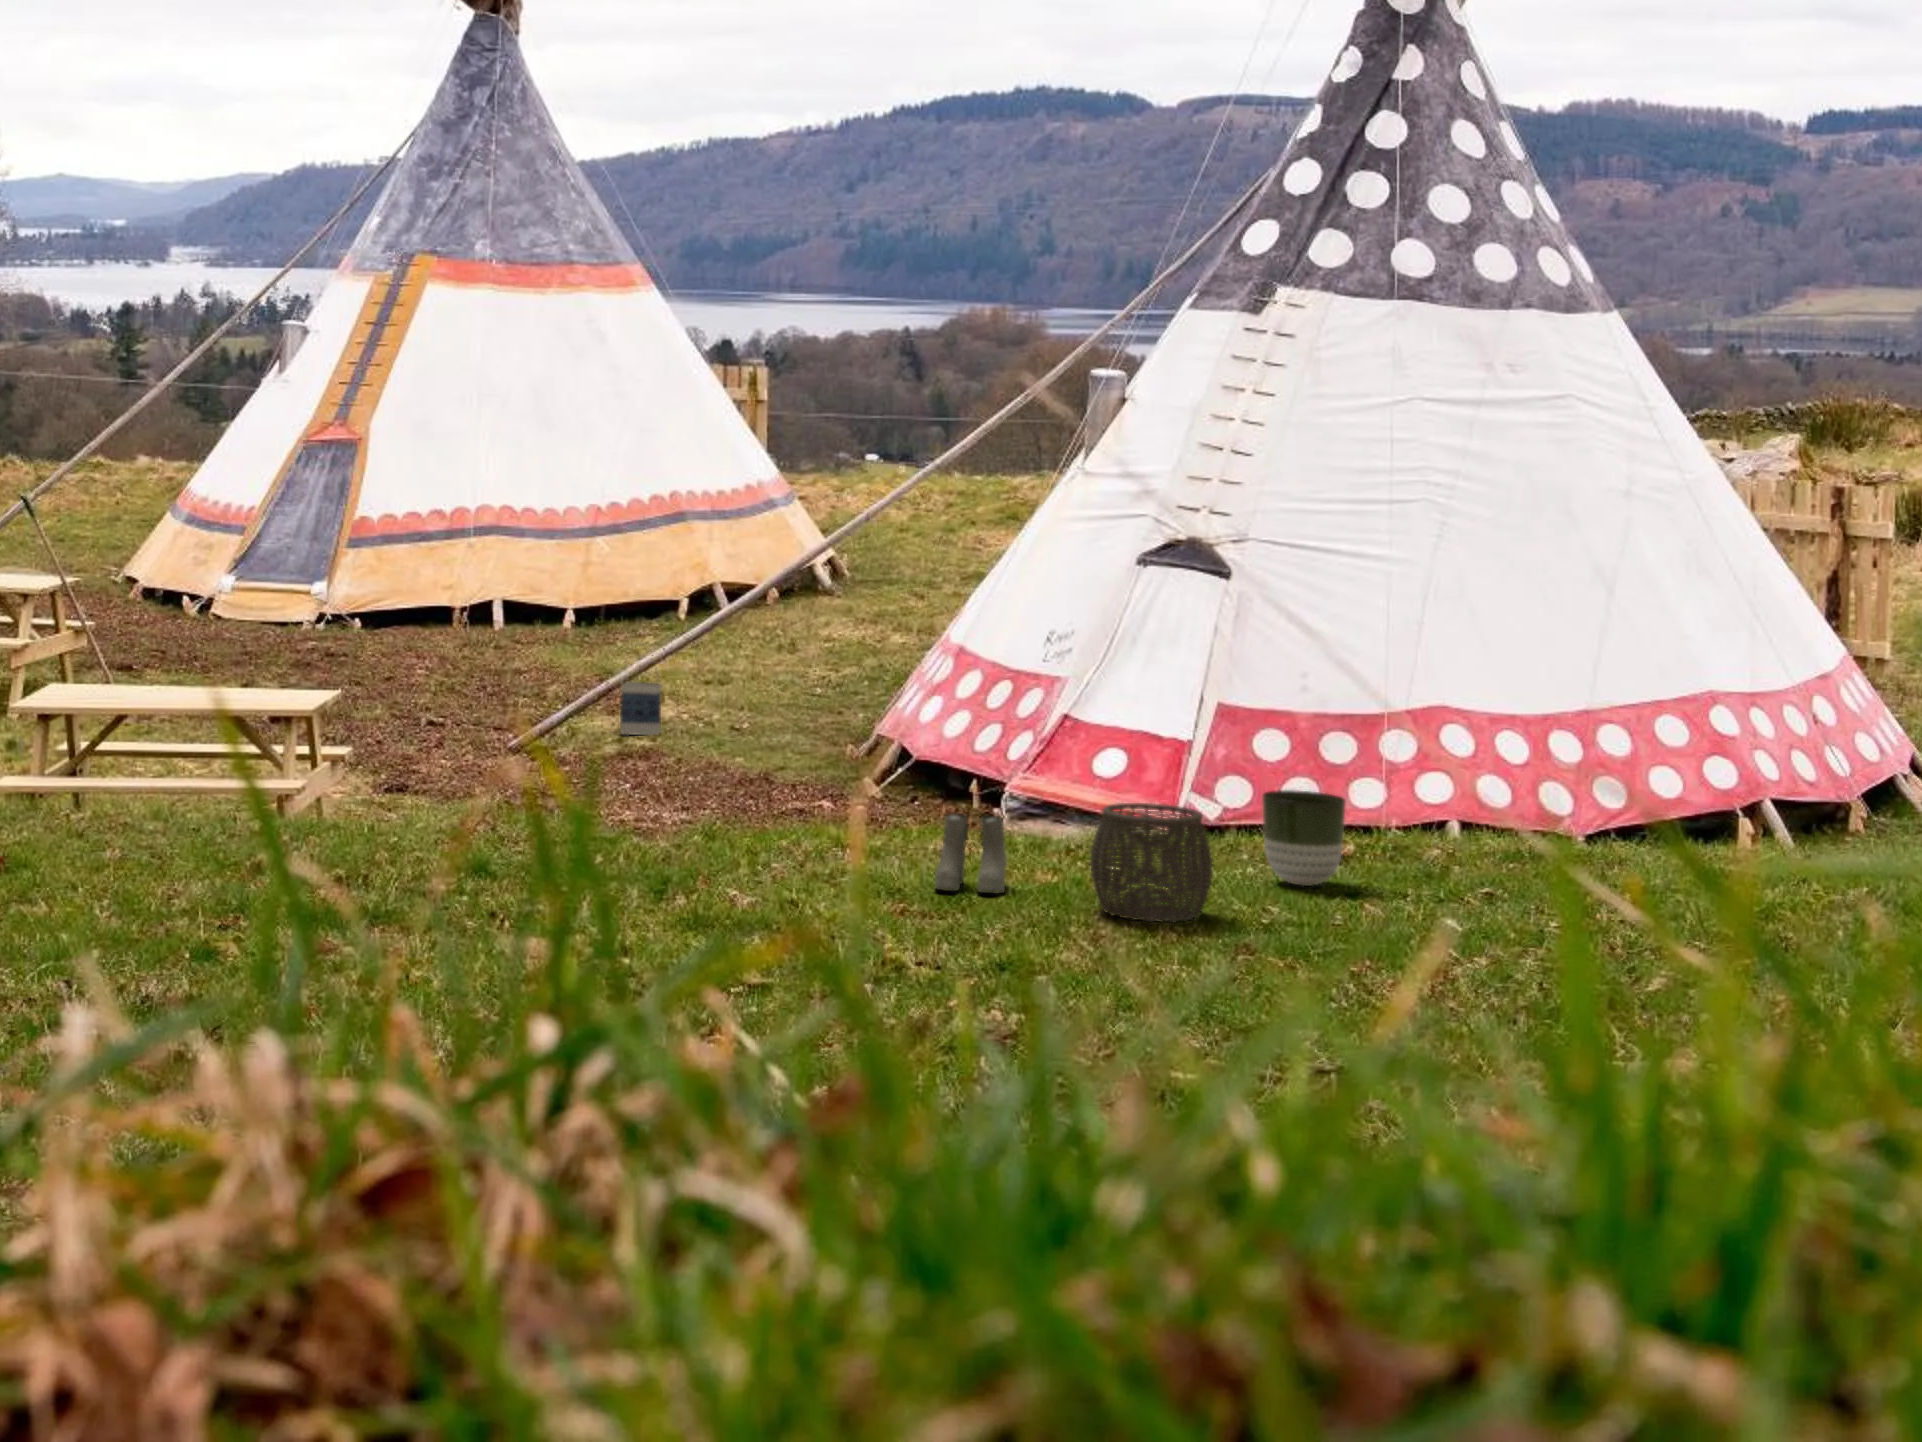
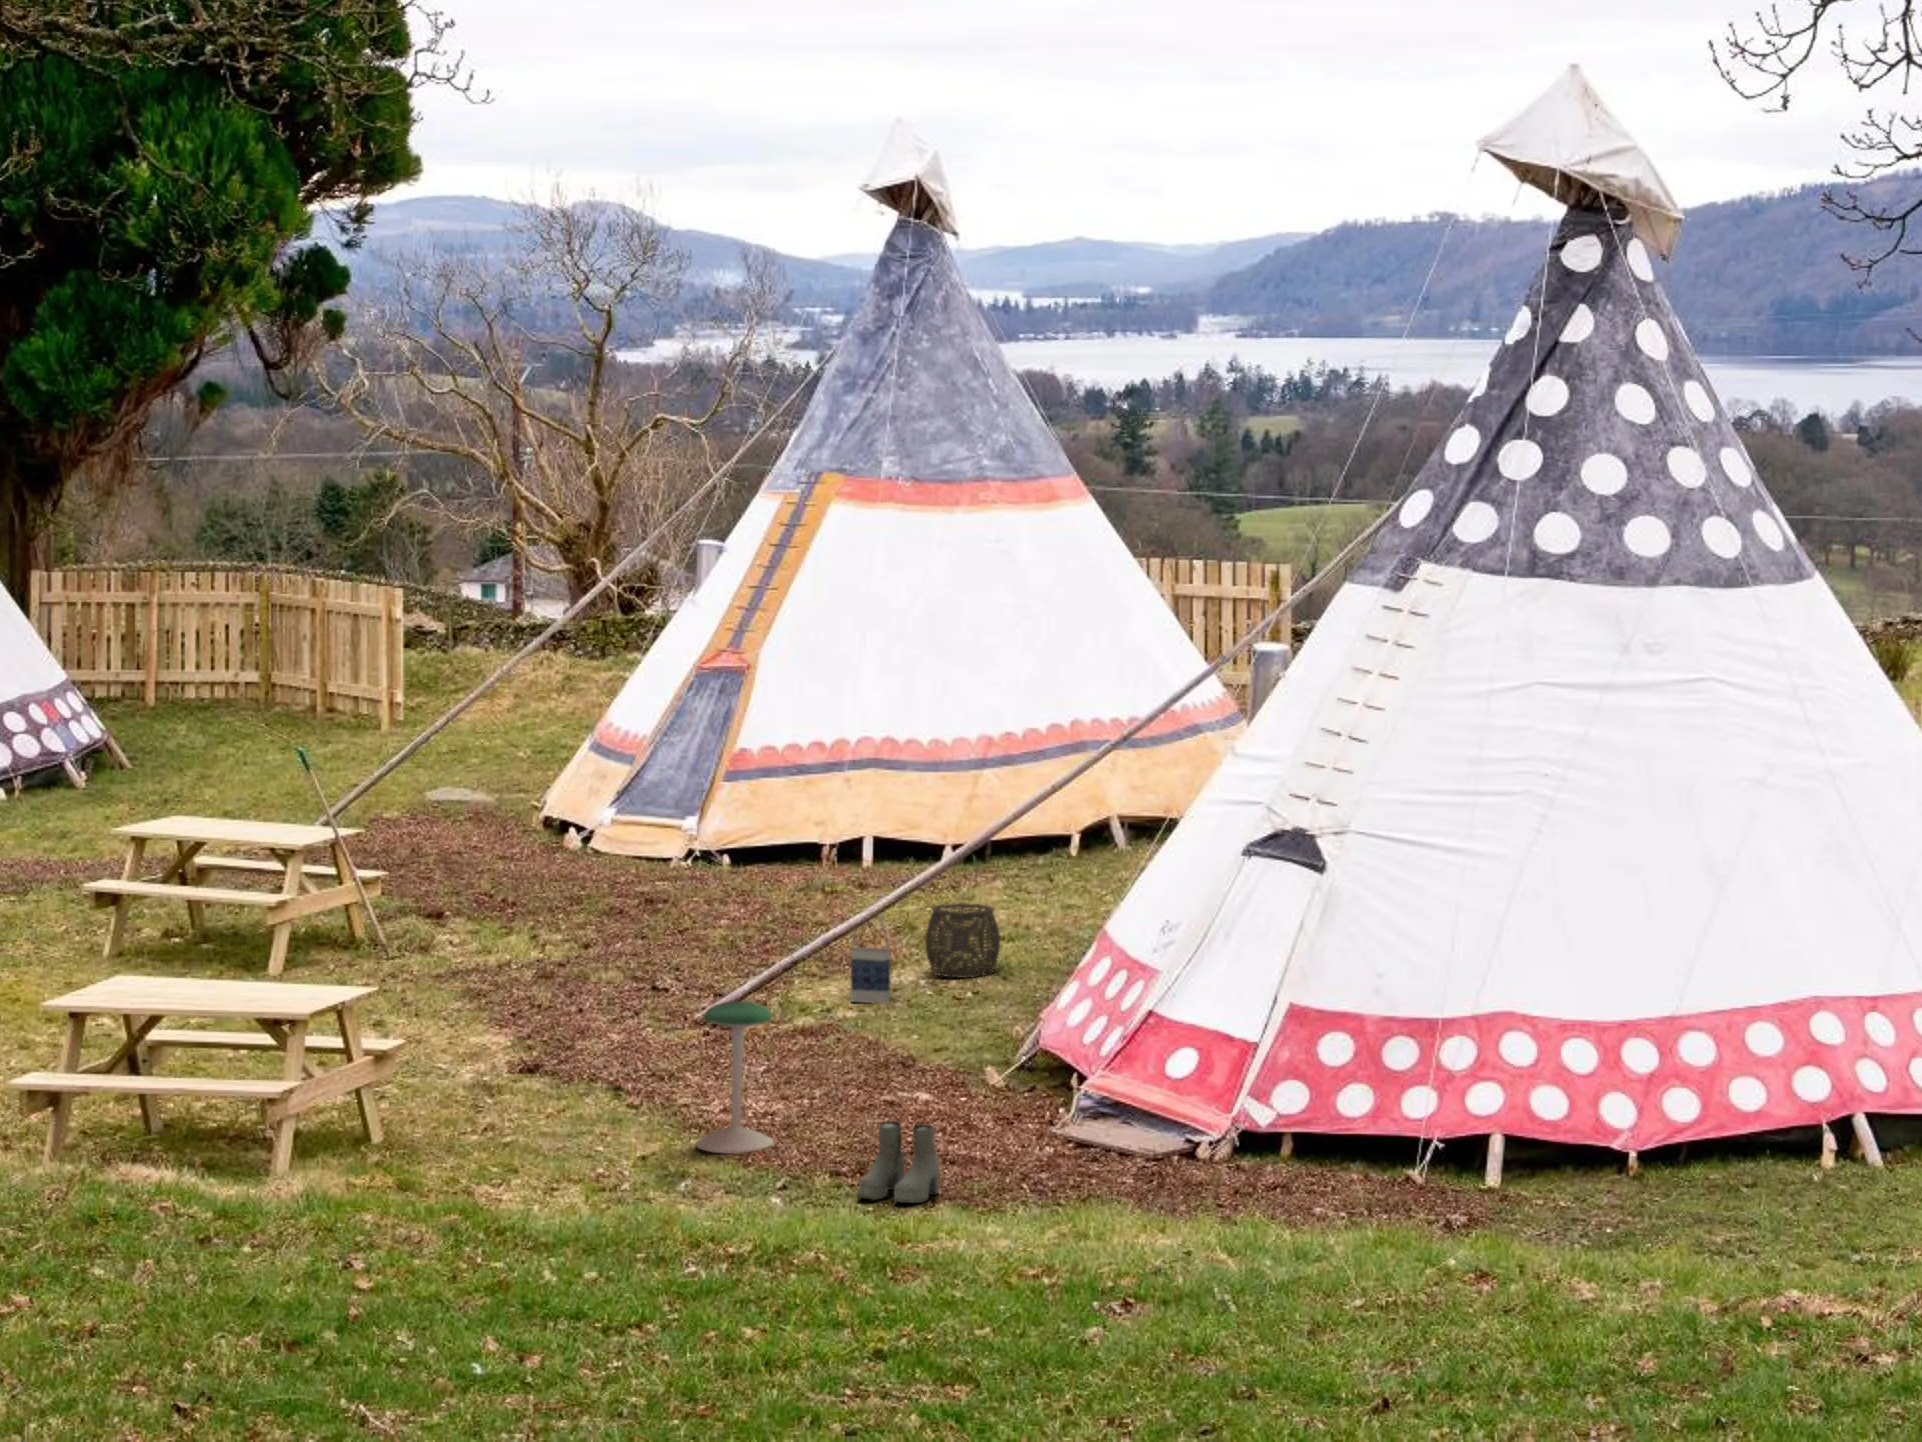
stool: none [674,707,755,859] -> present [696,1001,774,1154]
planter: present [1262,790,1346,886] -> none [1200,1105,1280,1203]
woven basket: present [1090,803,1213,922] -> present [925,903,1001,978]

